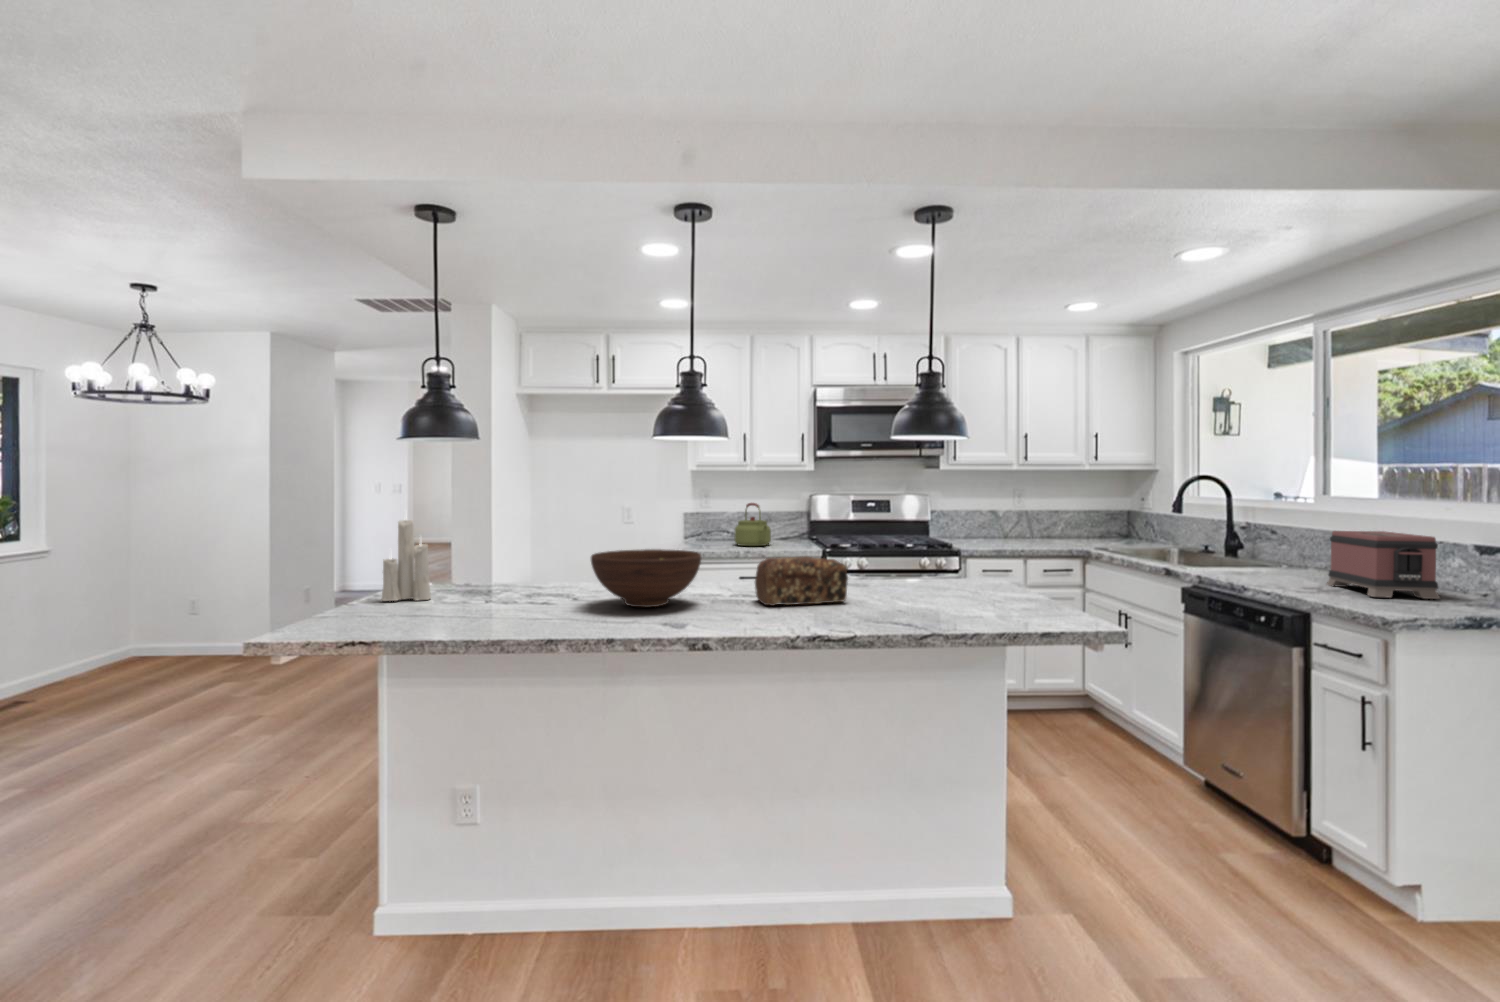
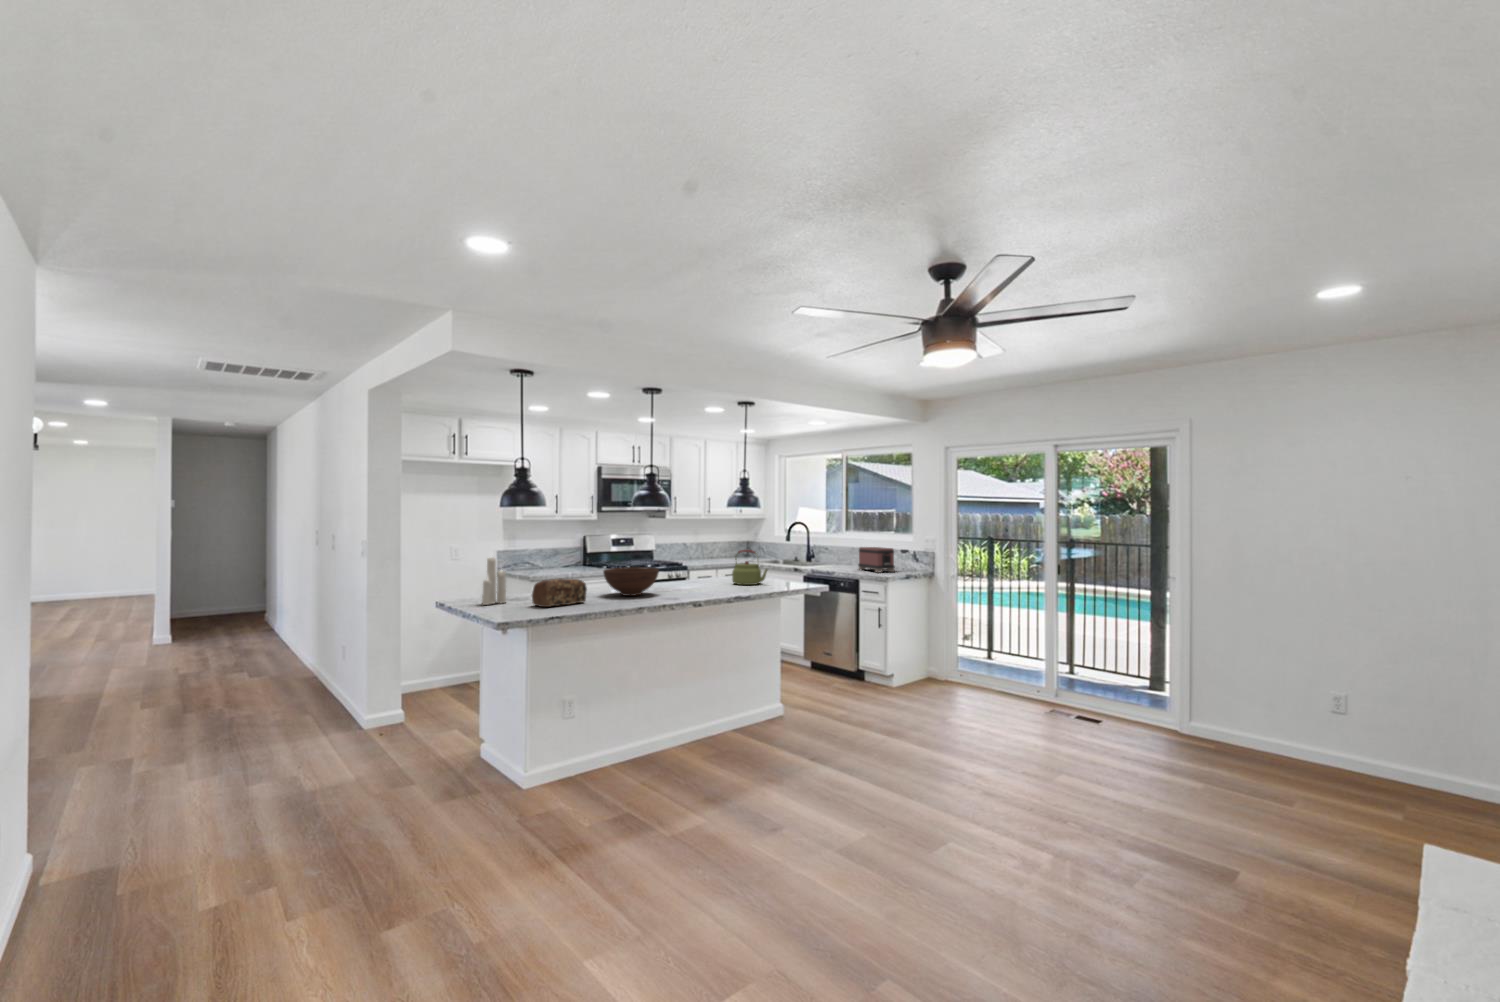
kettle: present [735,503,771,546] -> present [732,550,767,585]
bread loaf: present [755,556,848,606] -> present [532,578,587,607]

